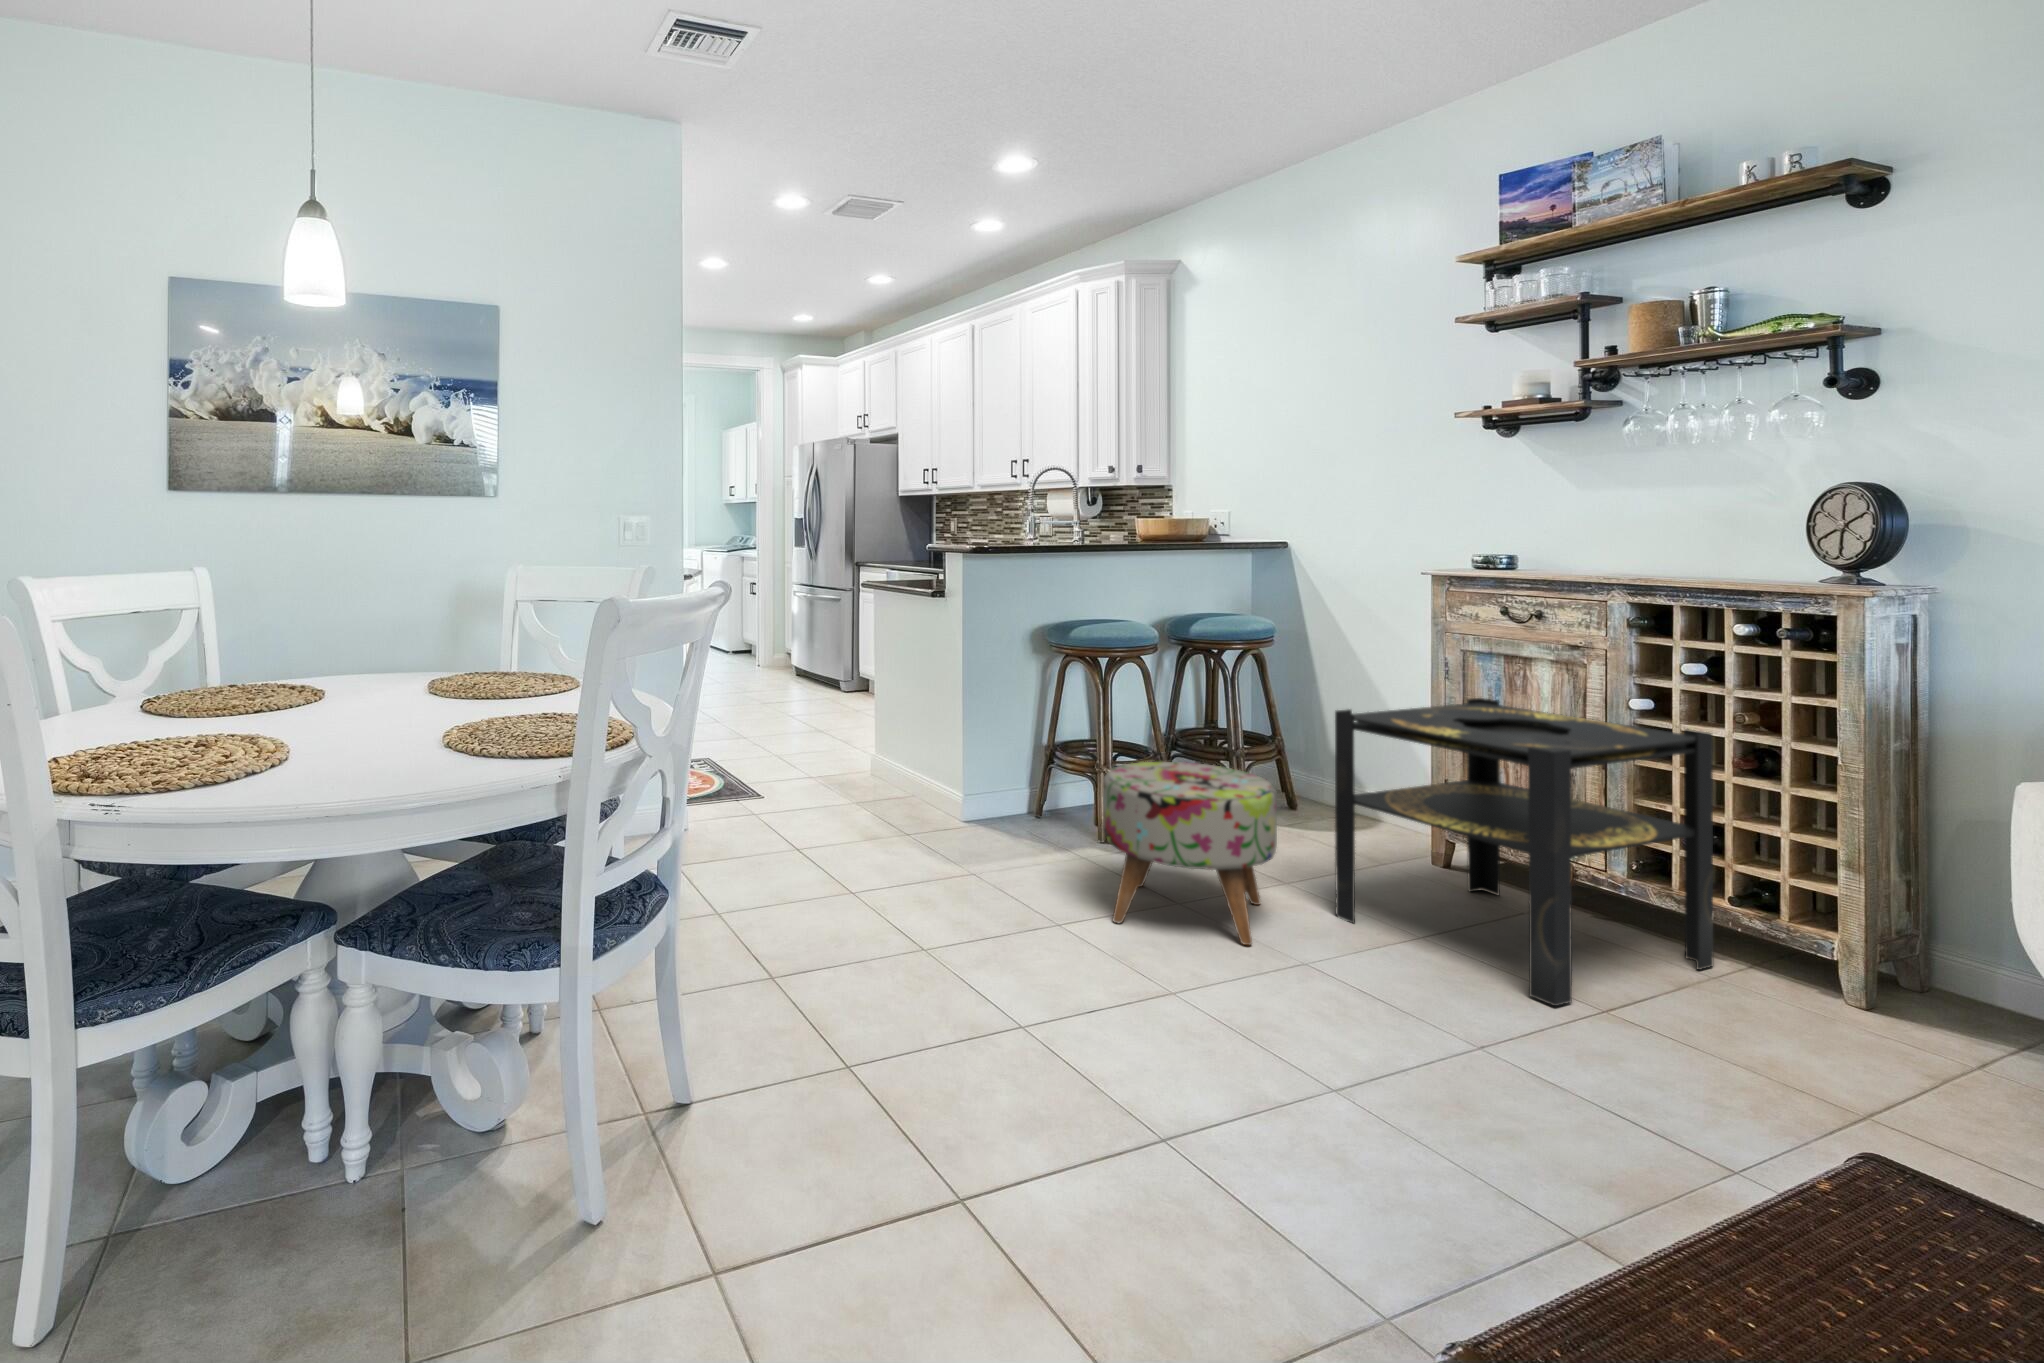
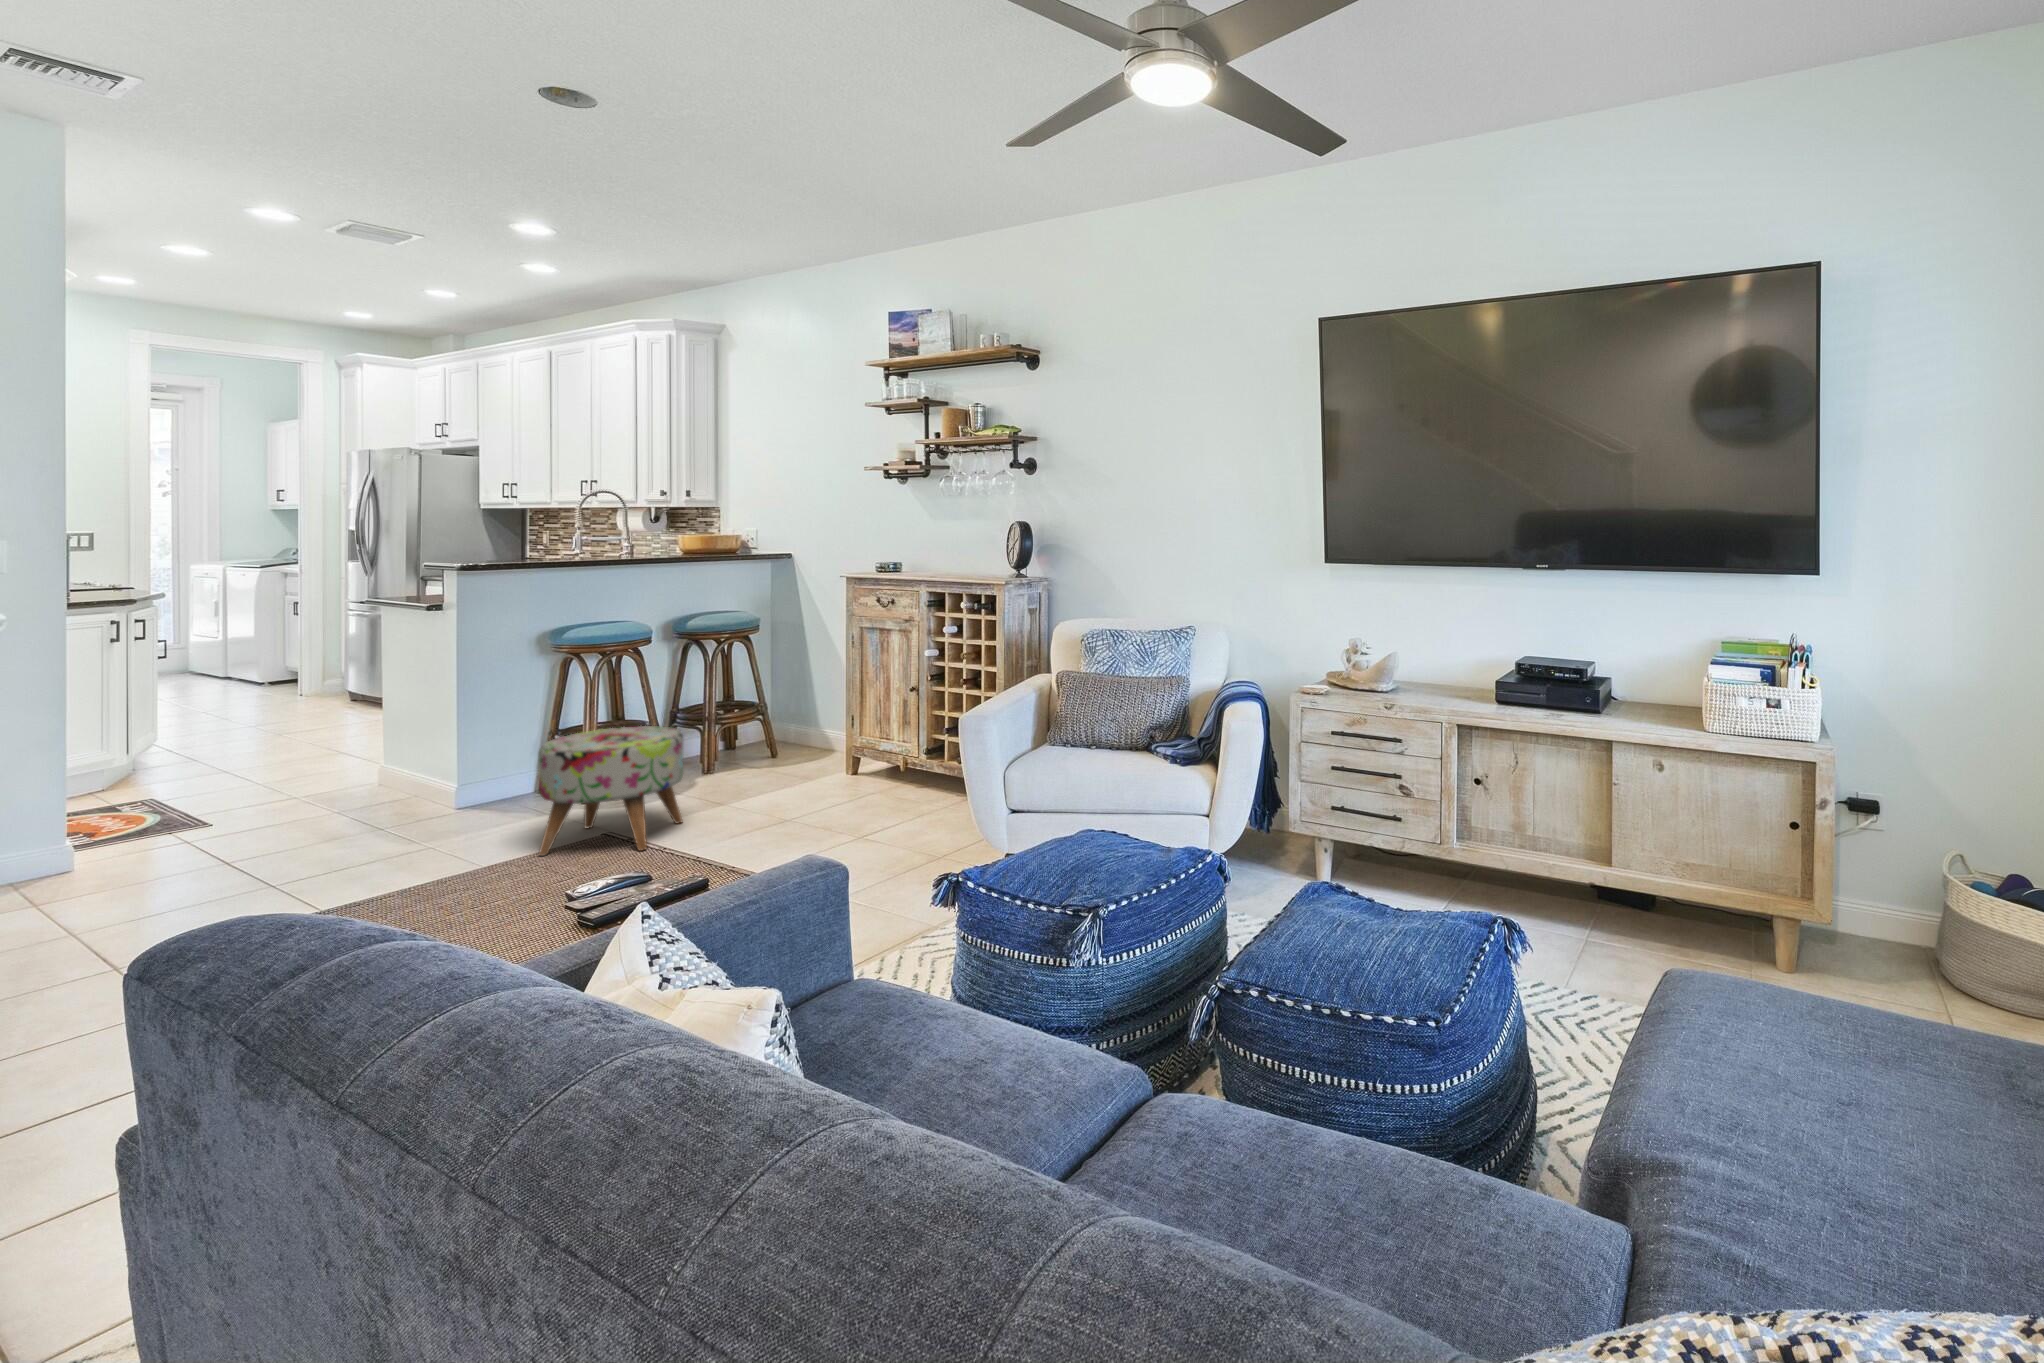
side table: present [1335,698,1713,1006] -> none [733,659,952,845]

